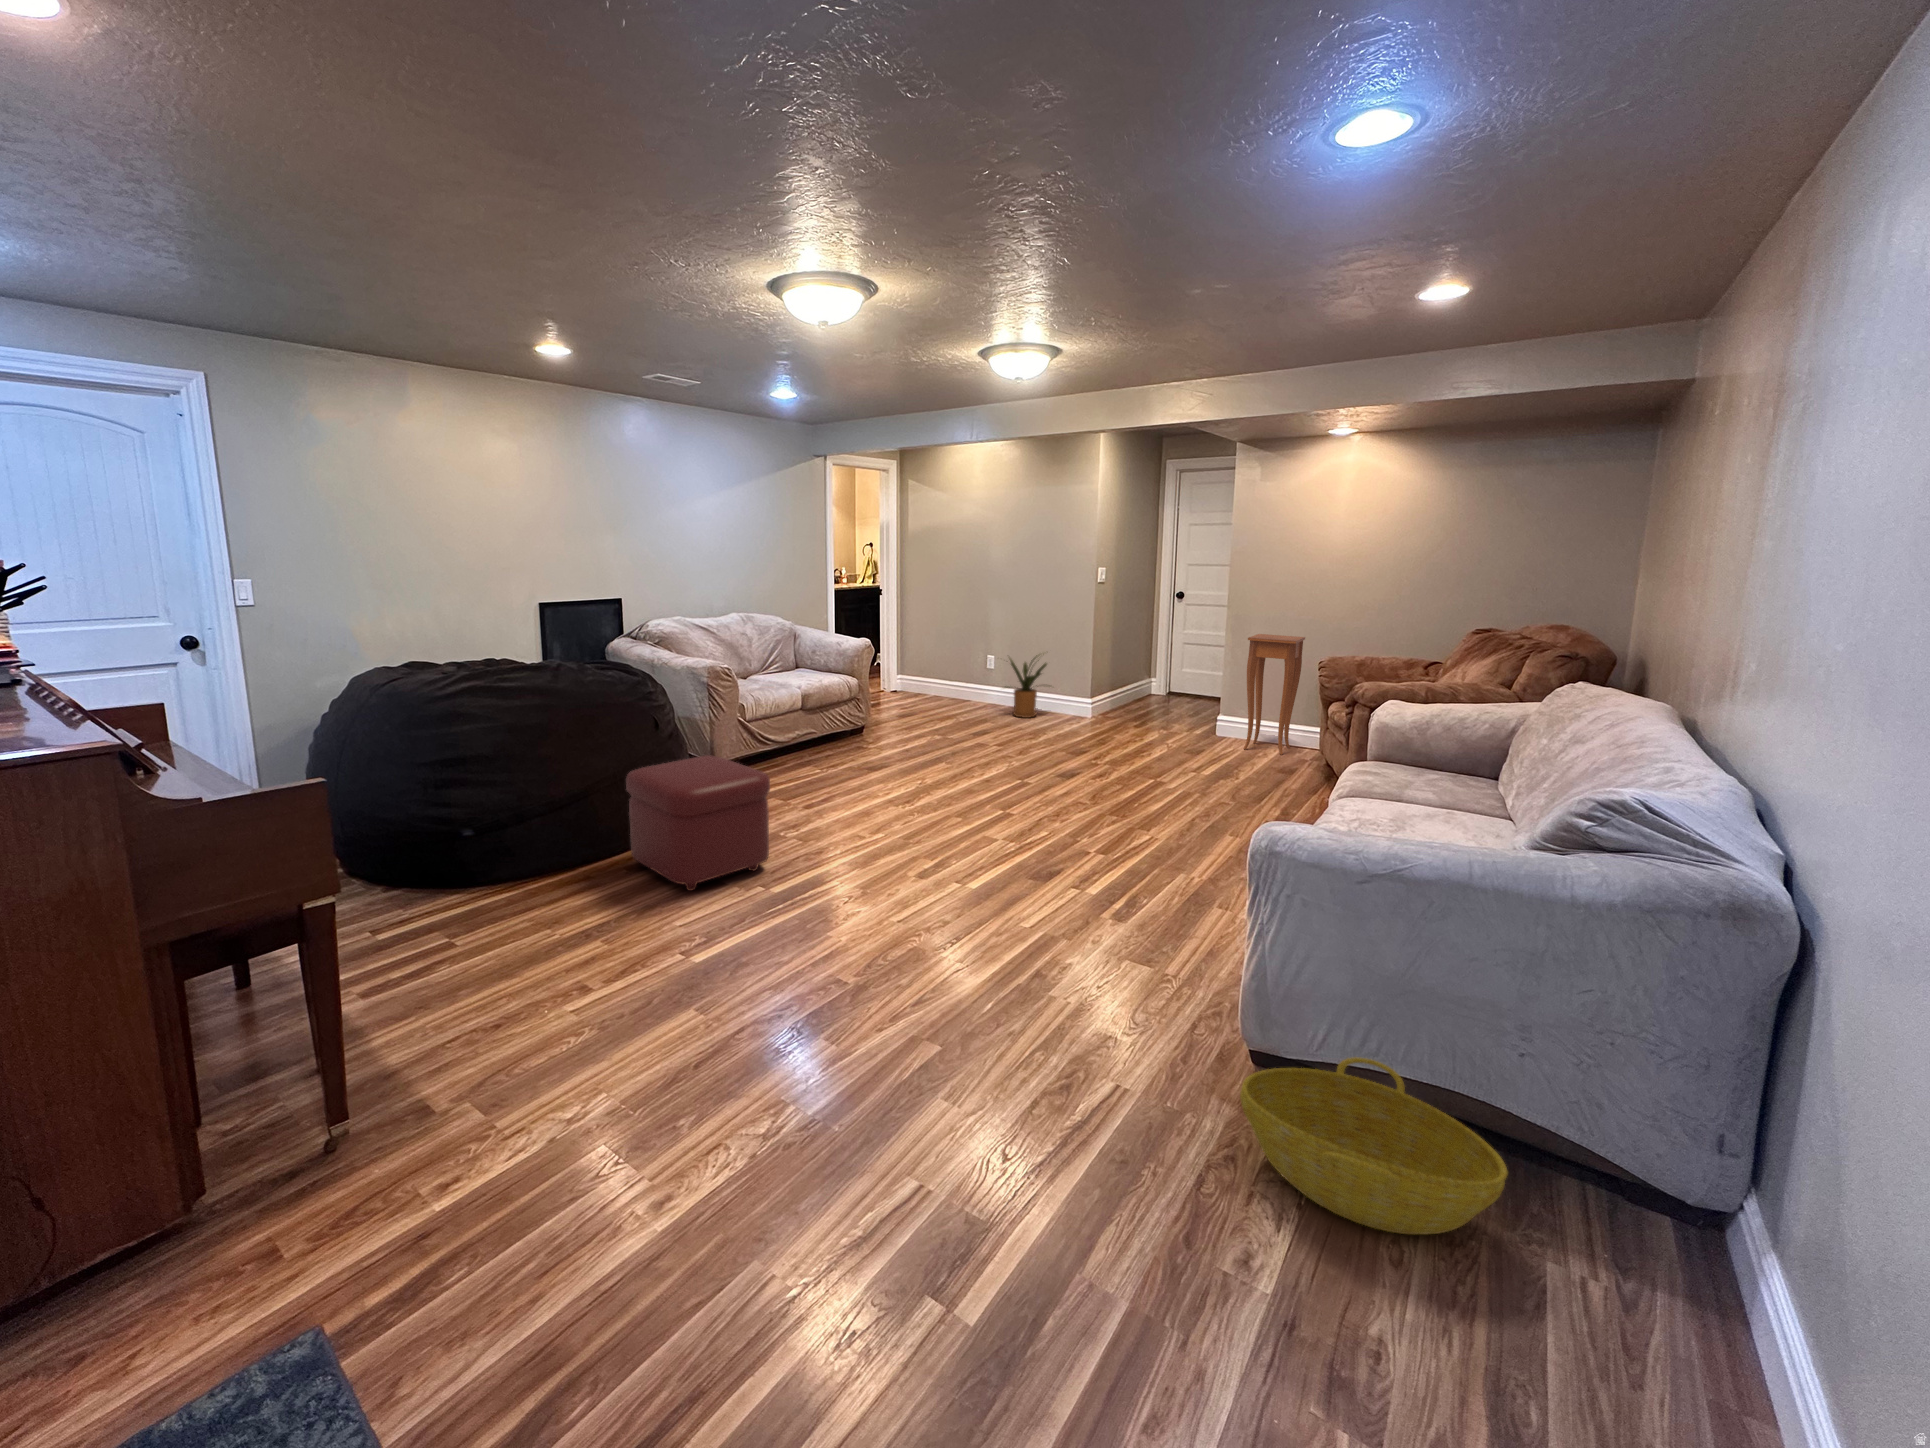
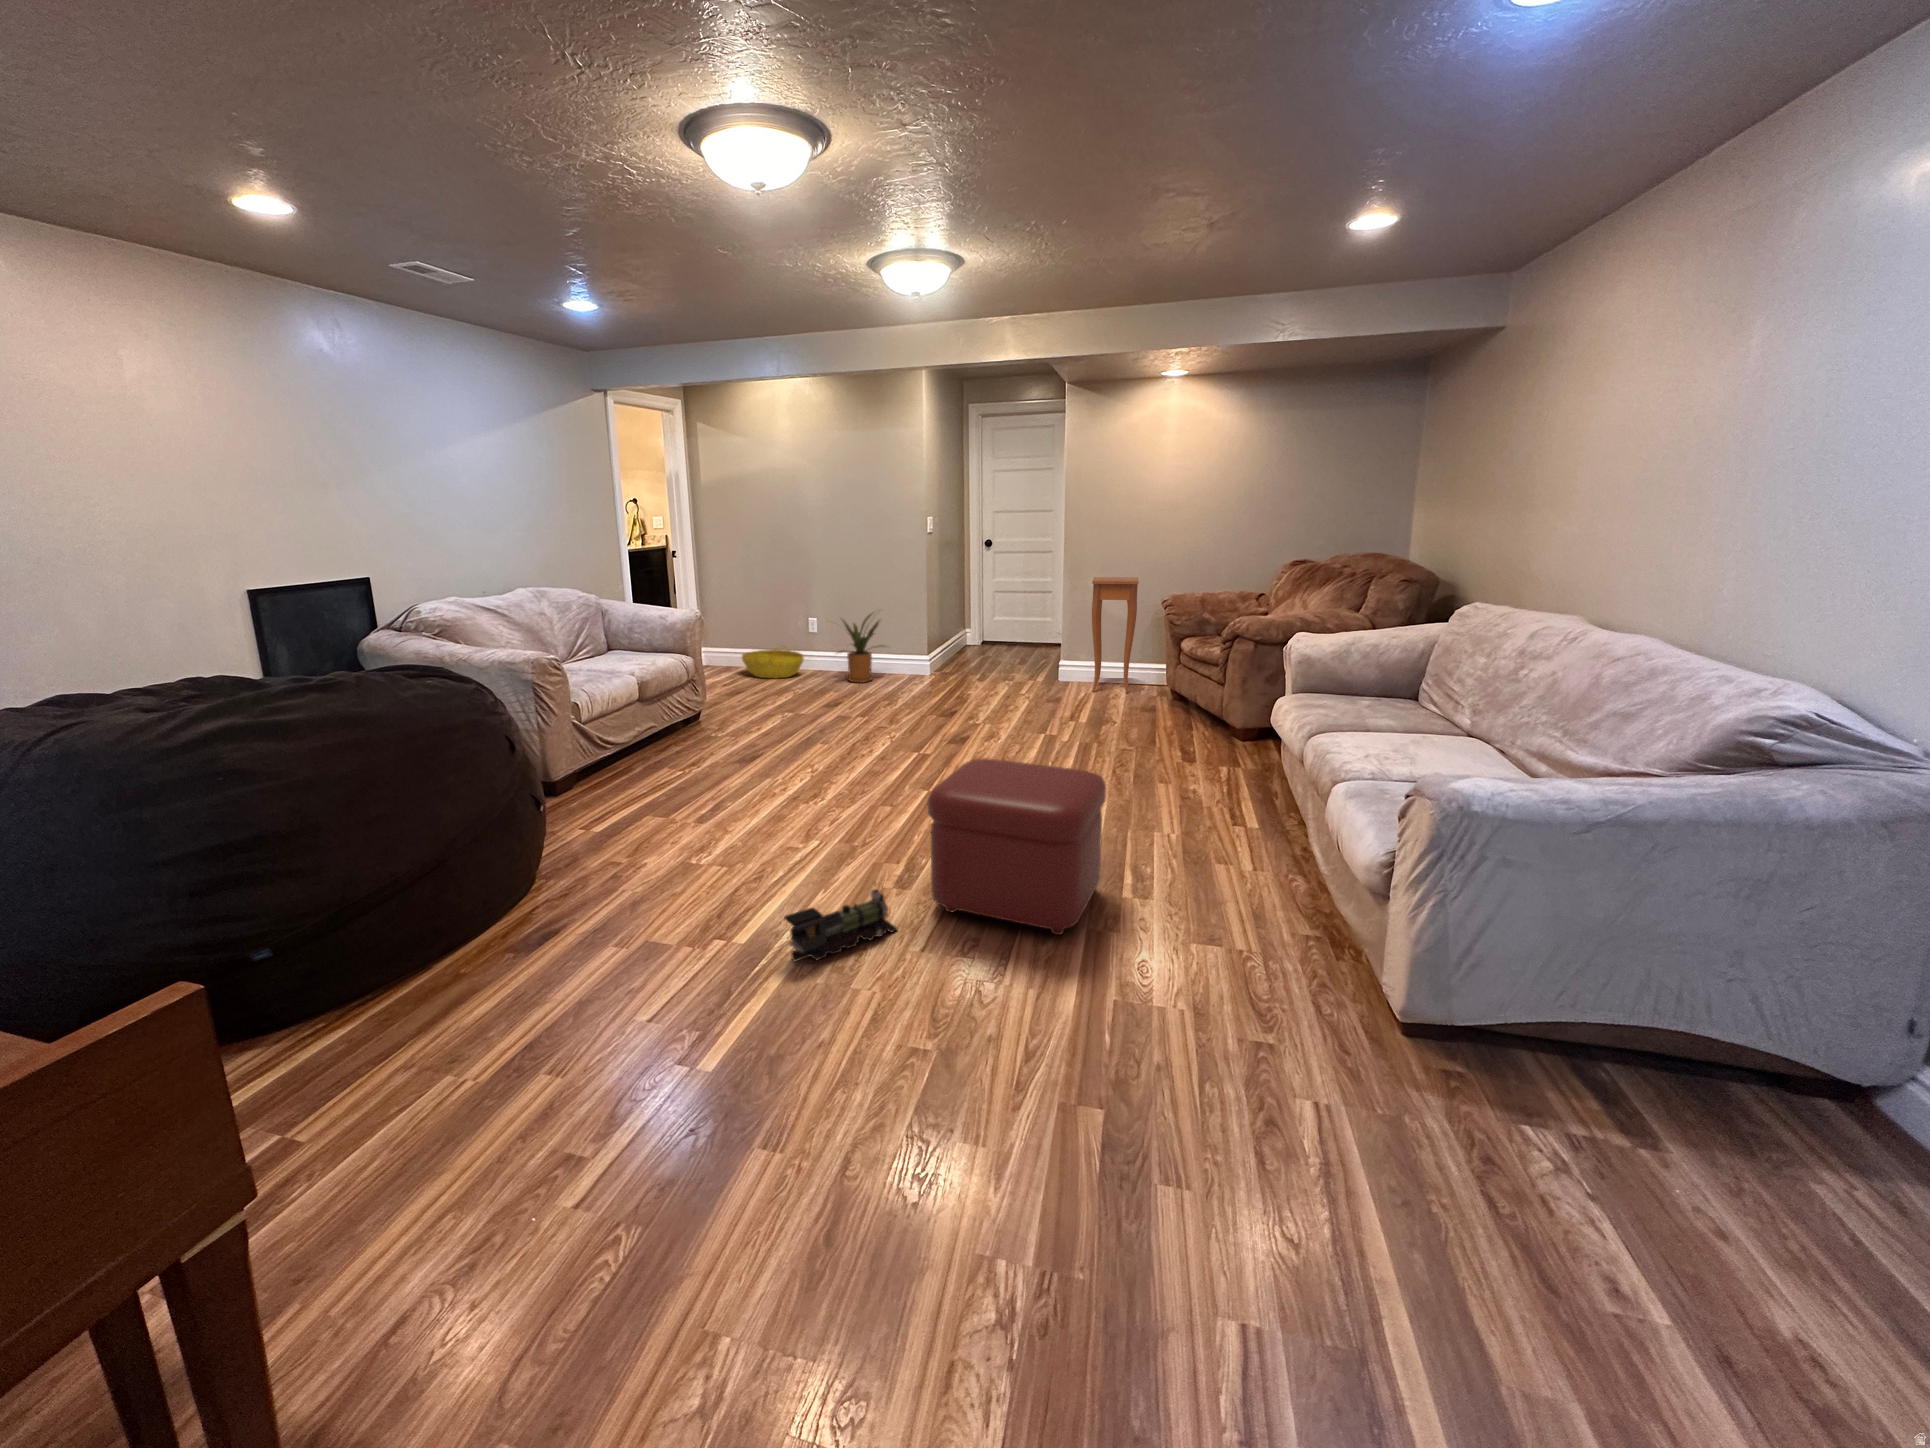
ottoman: present [626,755,770,891] -> present [928,759,1106,935]
toy train: none [797,861,892,914] -> present [784,882,897,962]
basket: present [1240,1057,1508,1235] -> present [742,647,804,678]

